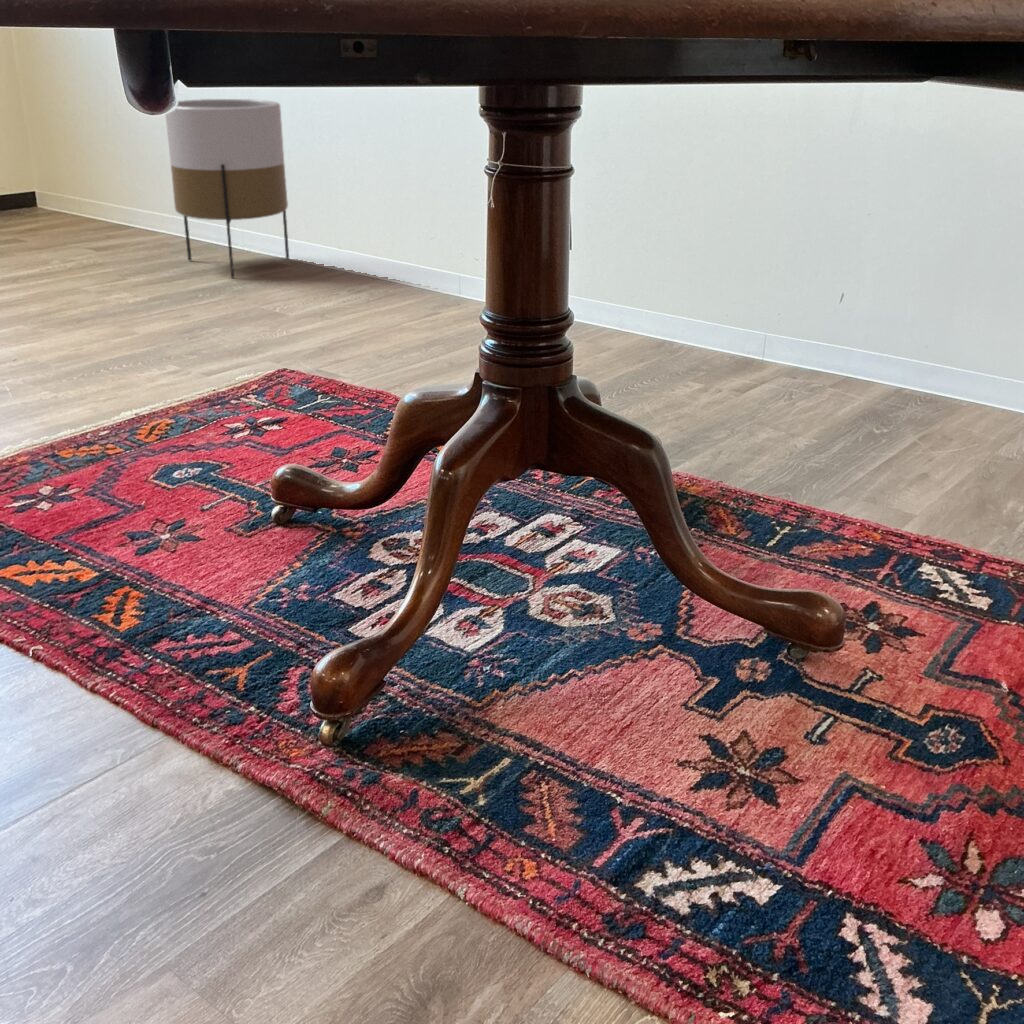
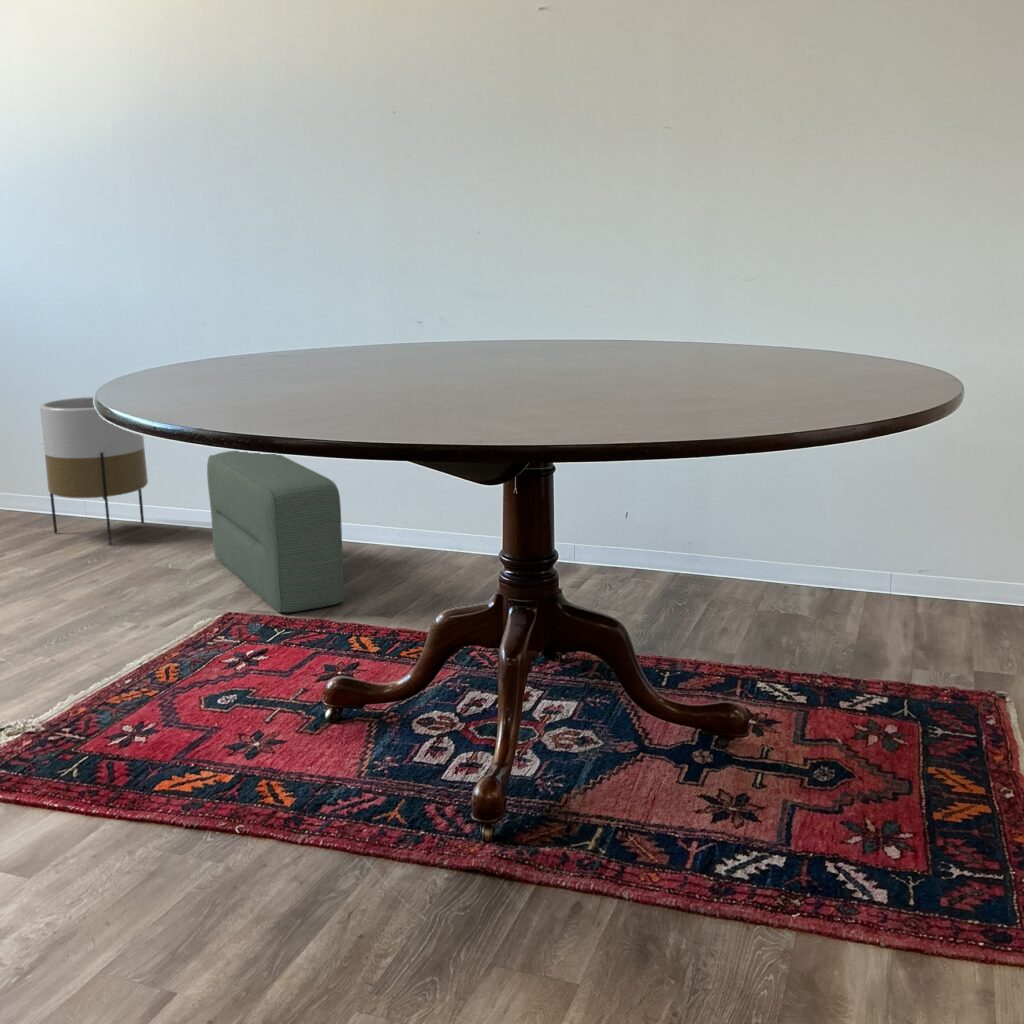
pouf: none [317,168,428,376] -> present [207,451,344,612]

